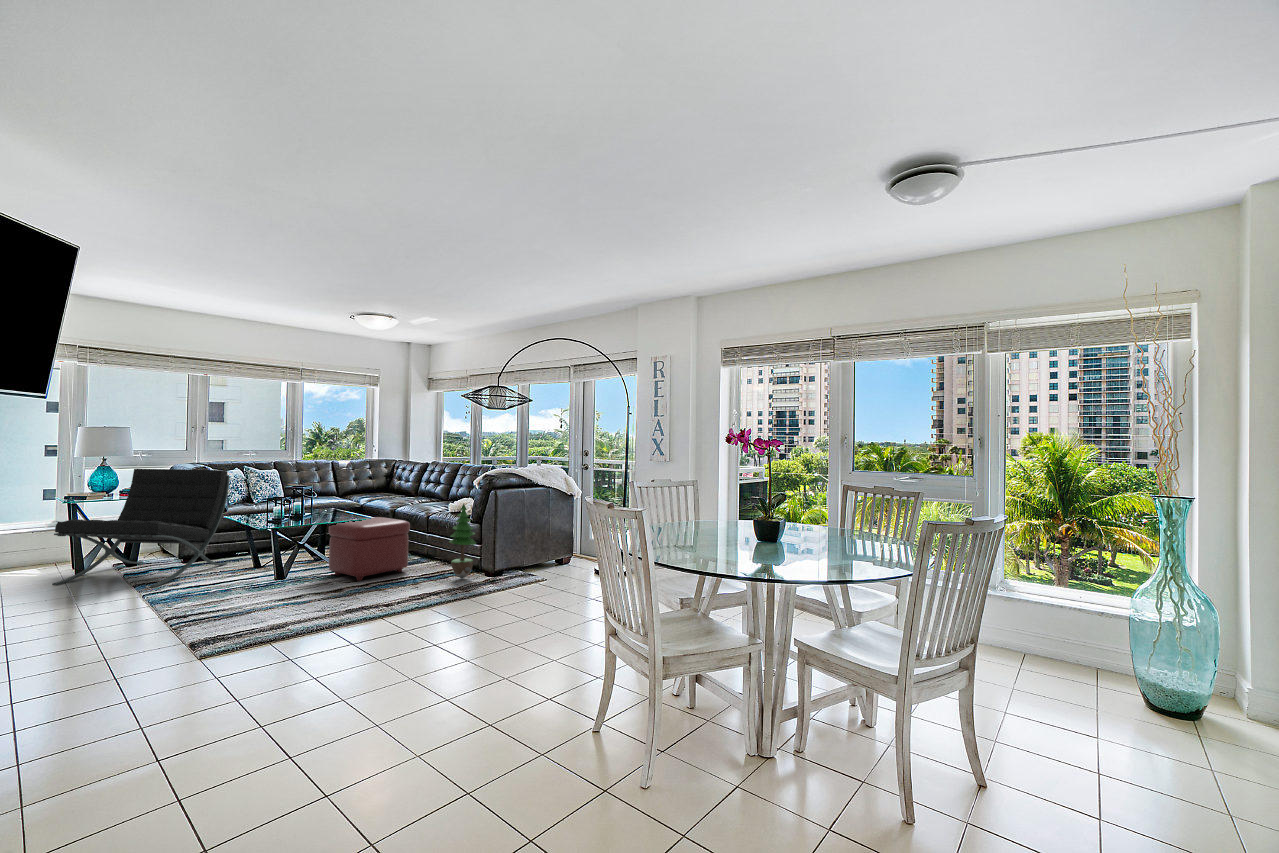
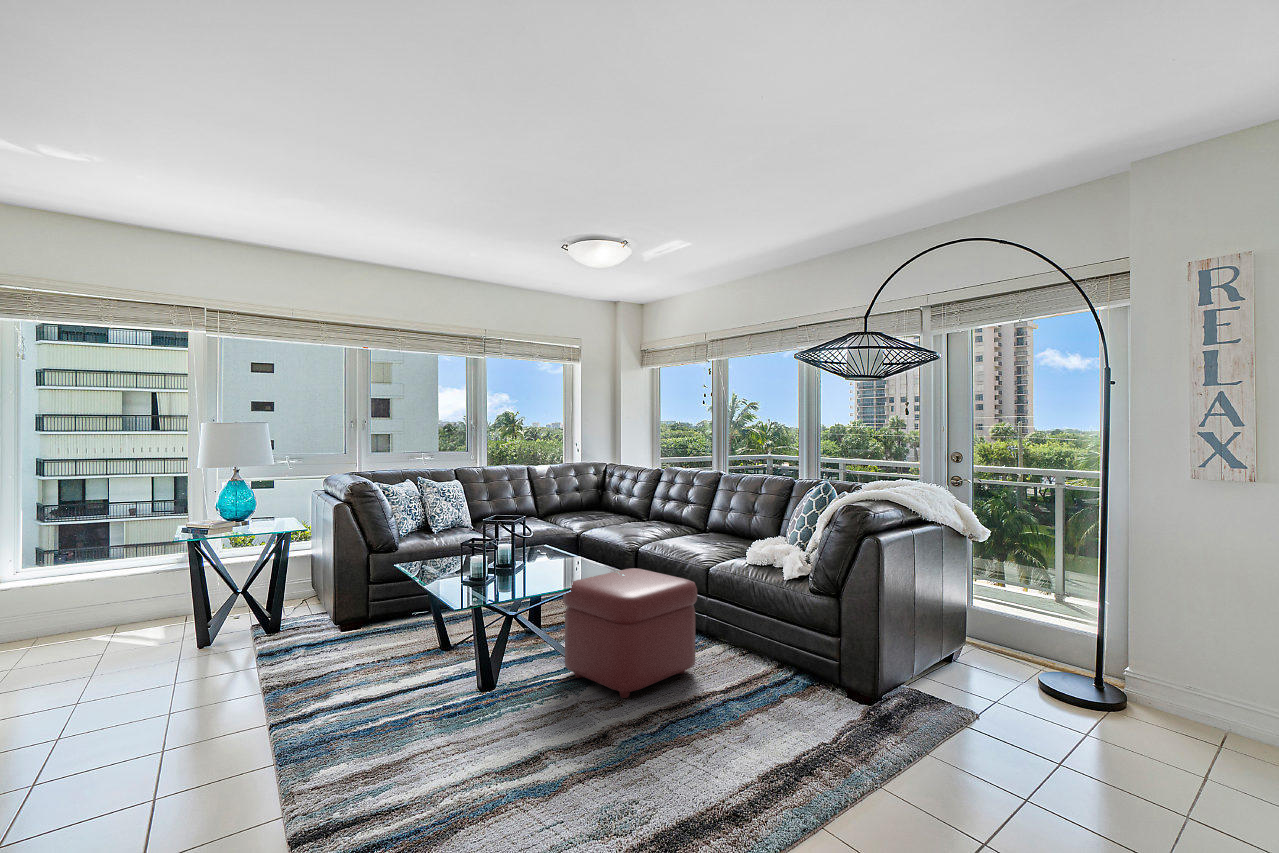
lounge chair: present [52,469,229,587] -> none [146,484,401,697]
potted tree: present [449,504,476,579] -> none [786,554,841,703]

